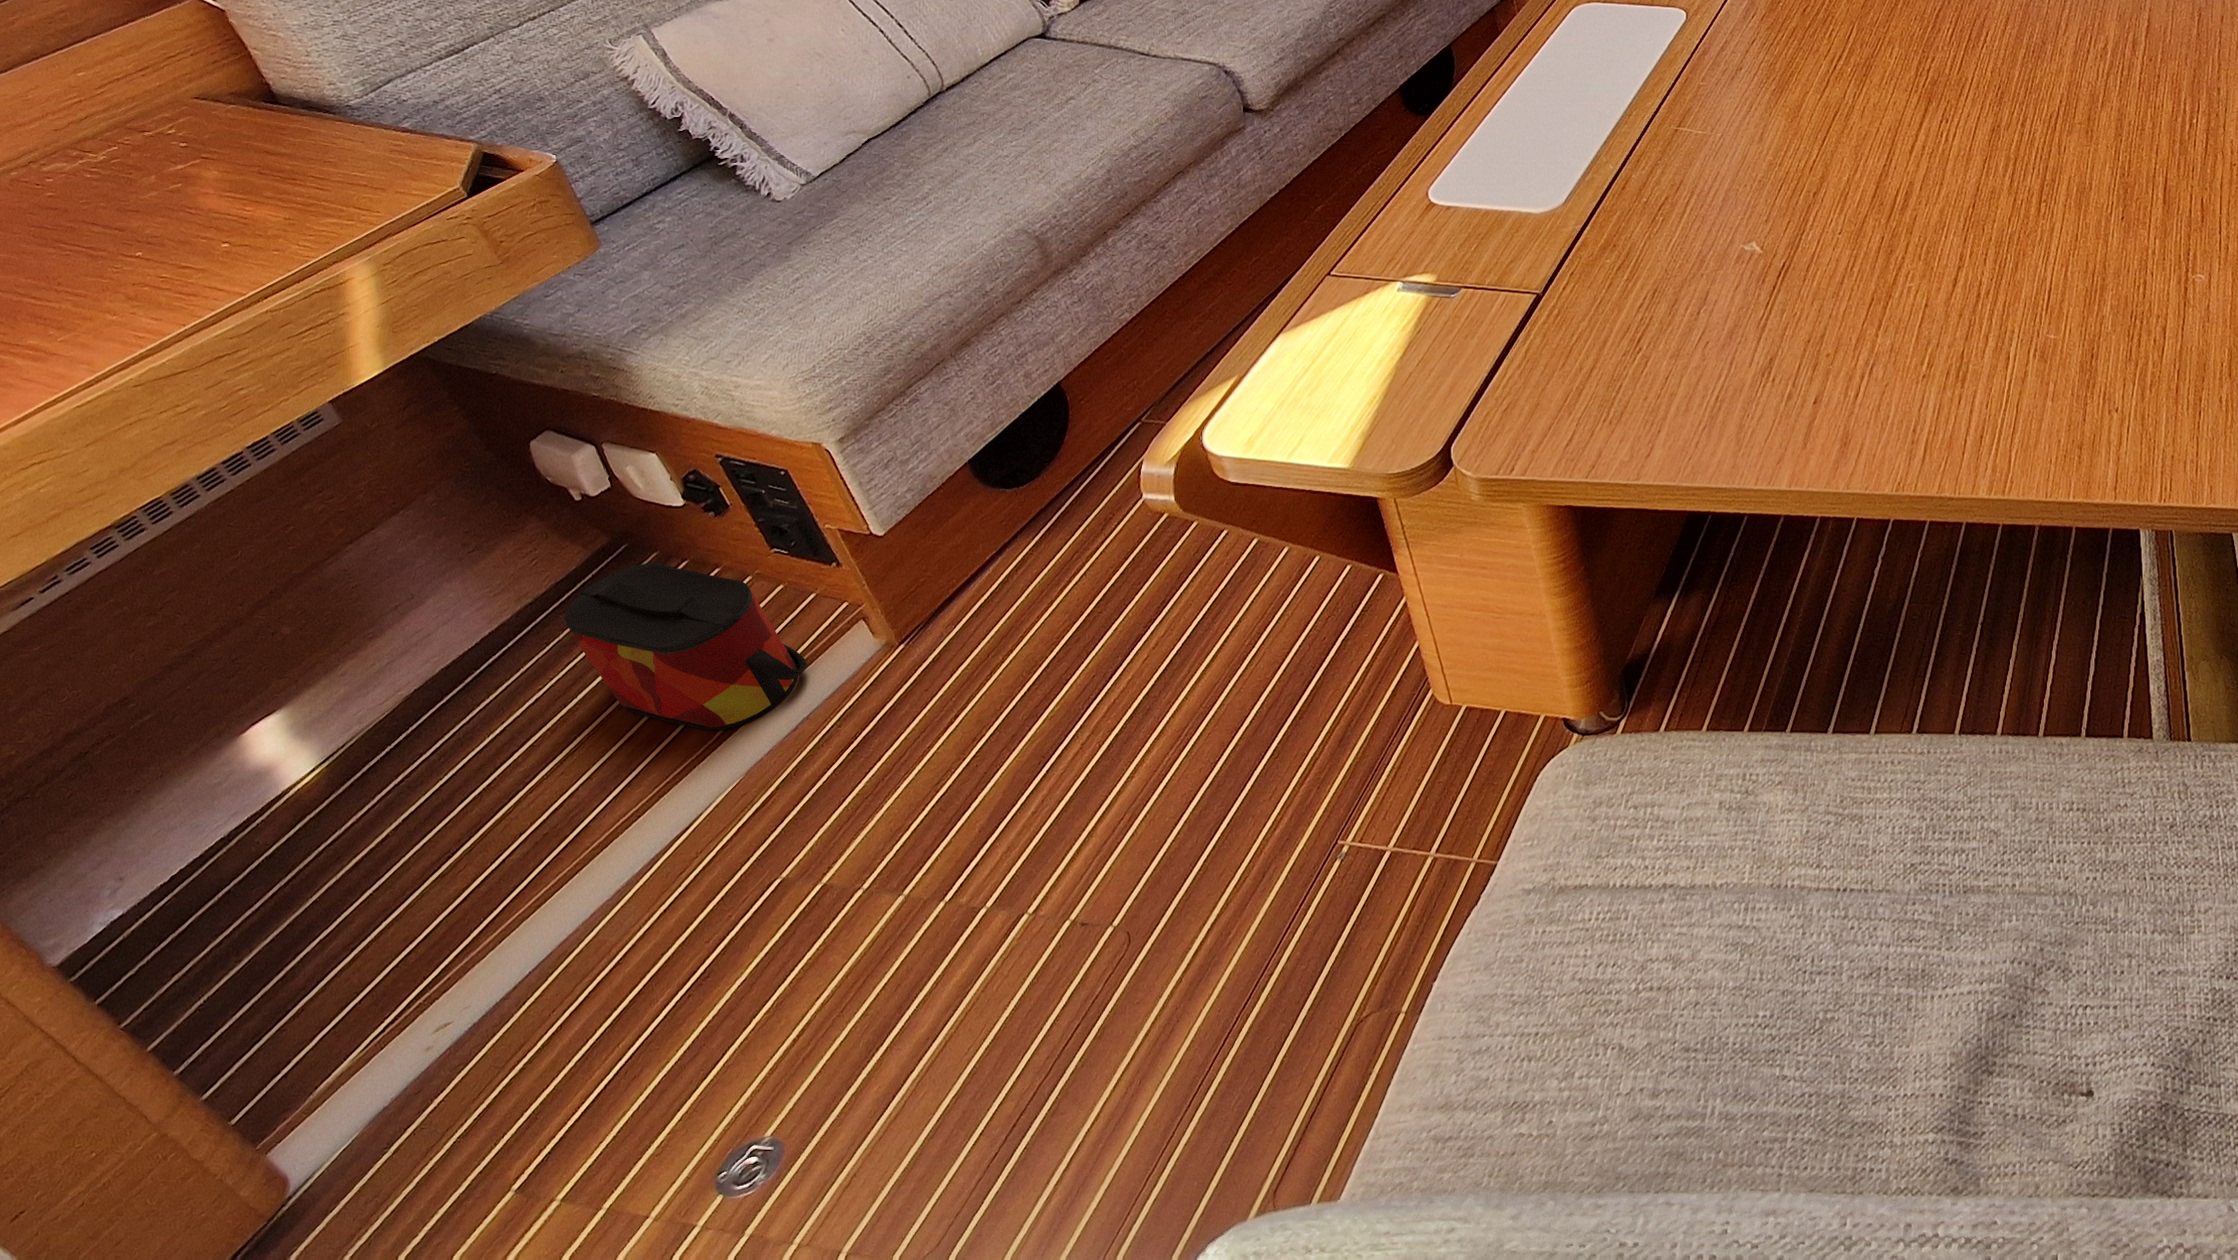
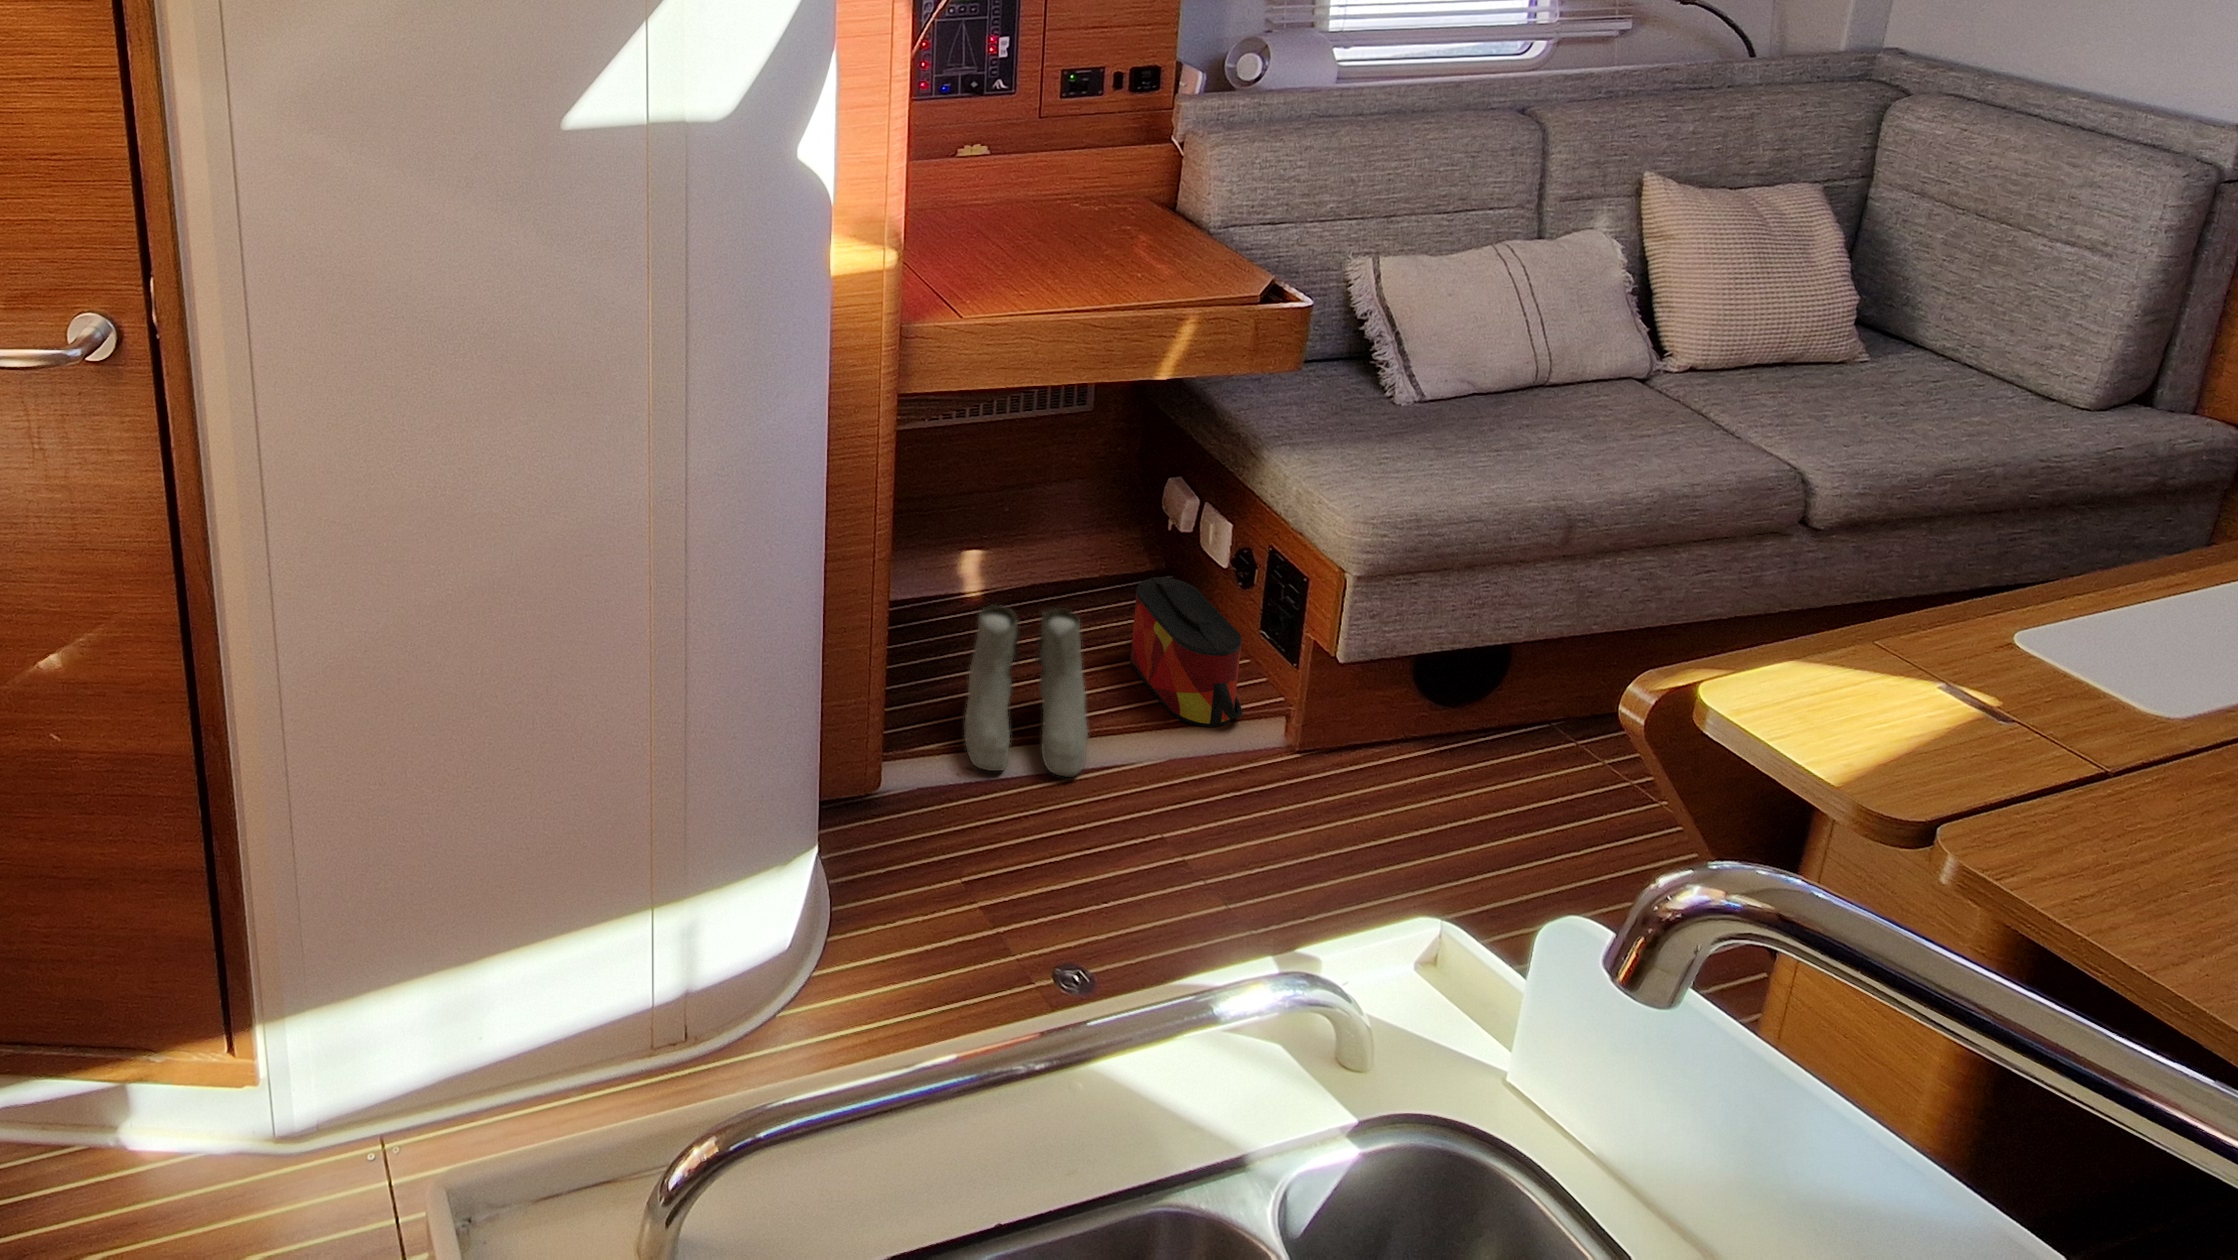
boots: none [294,736,619,1043] -> present [965,605,1088,777]

